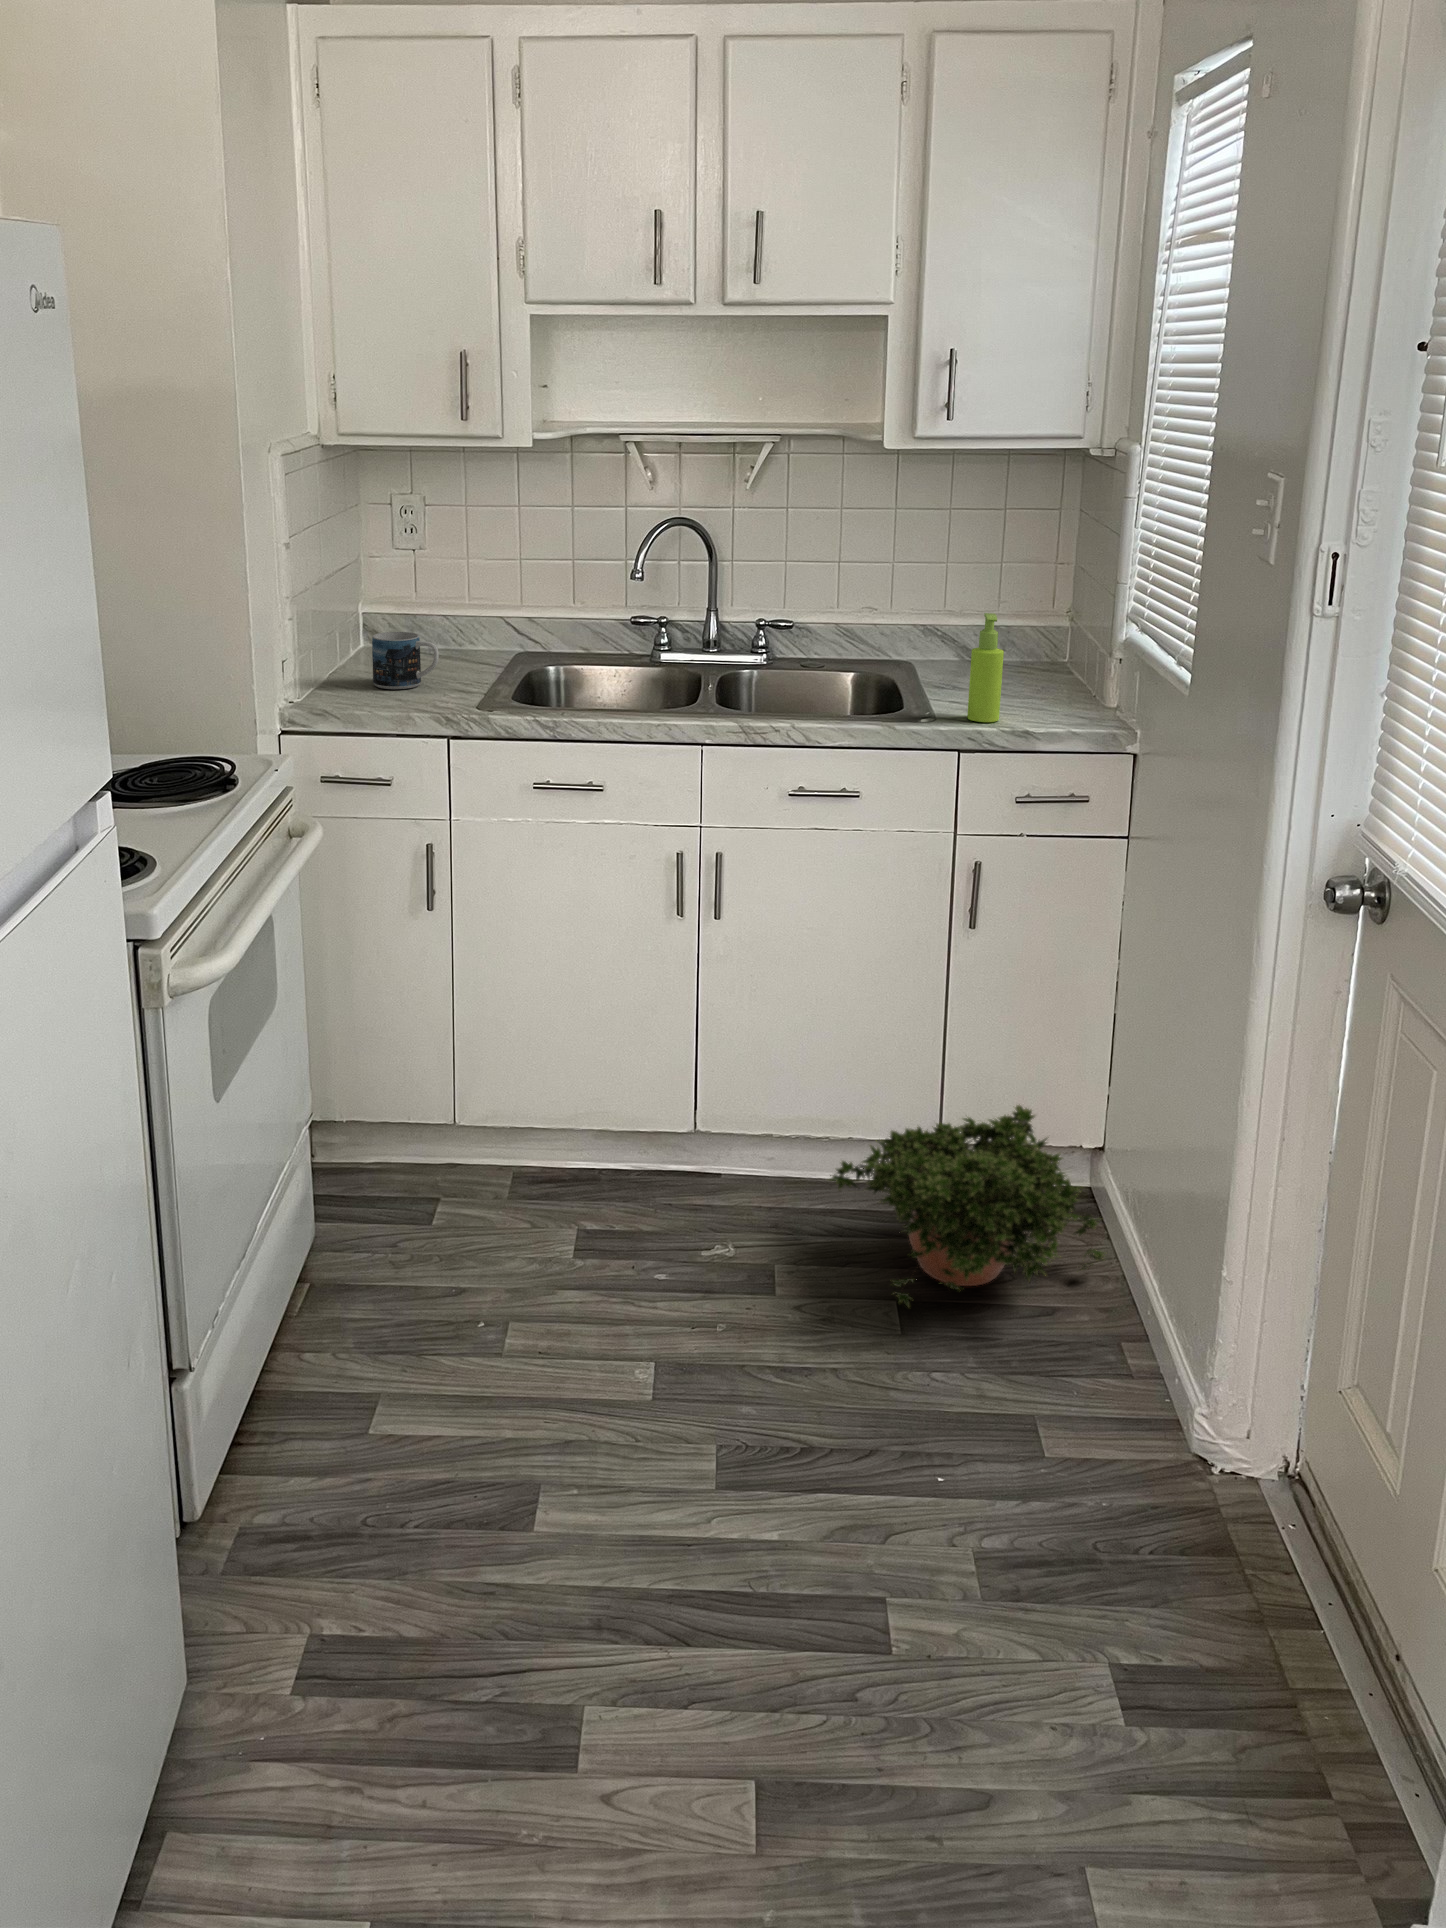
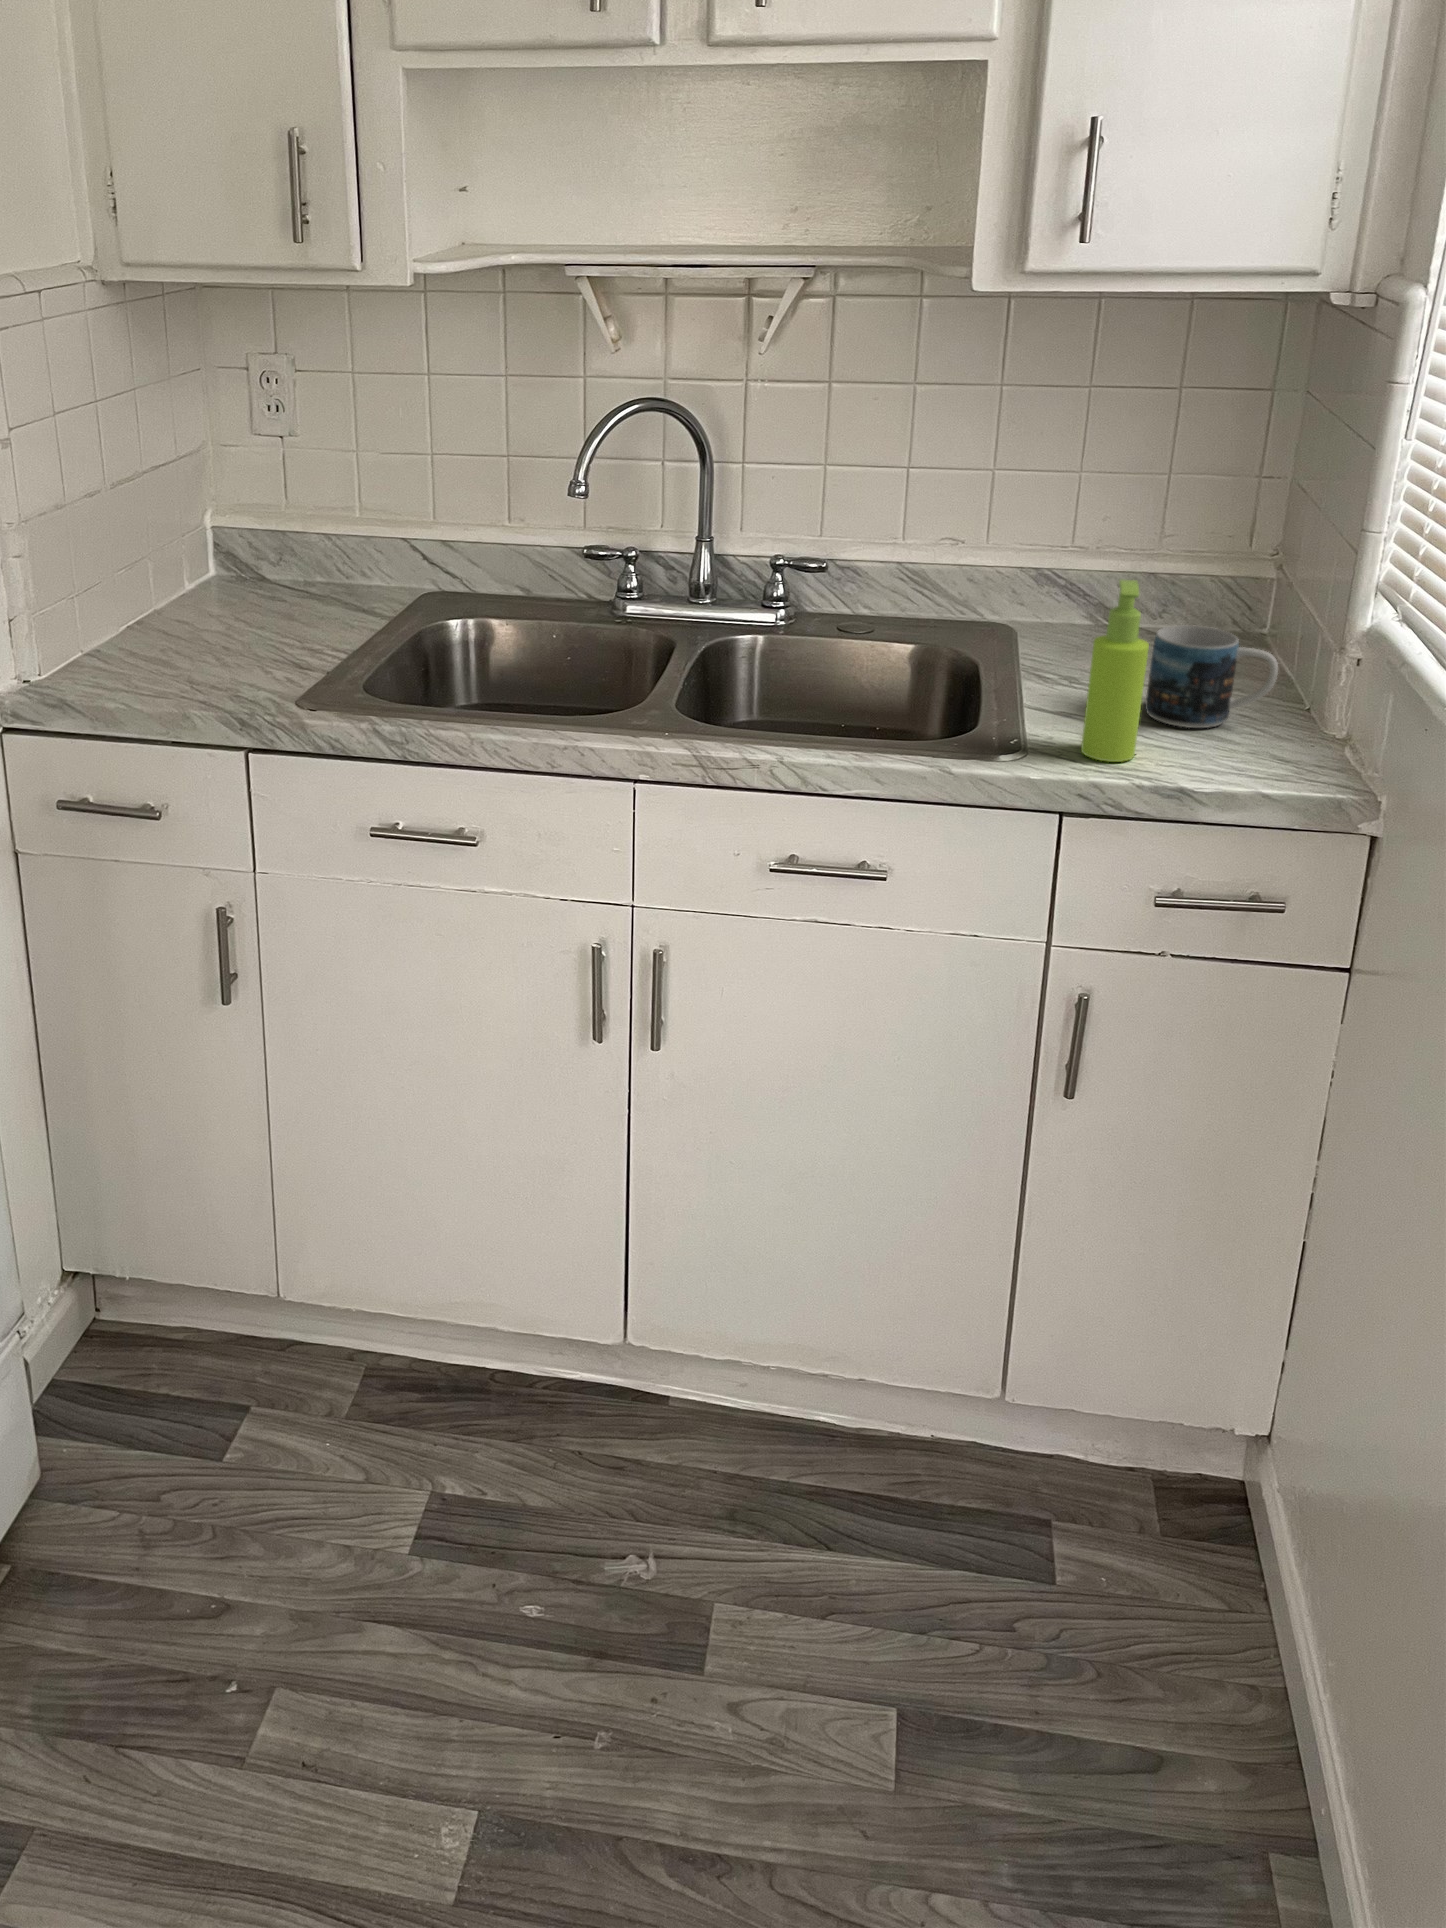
mug: present [372,632,439,689] -> present [1145,625,1278,728]
potted plant: present [829,1105,1104,1307] -> none [803,1395,1259,1748]

